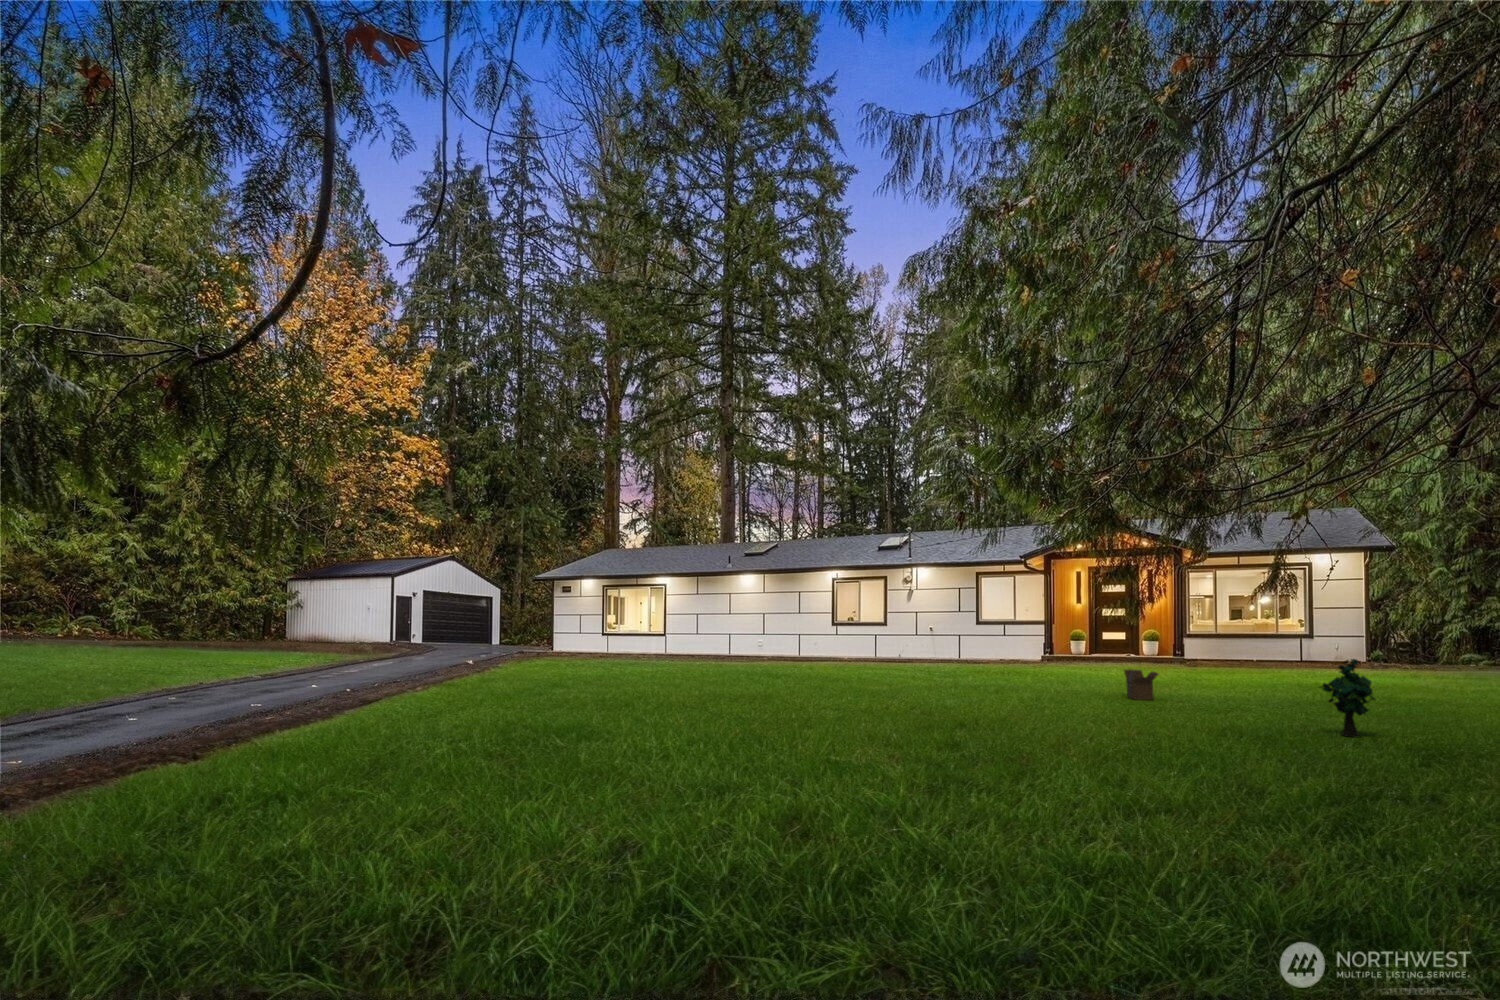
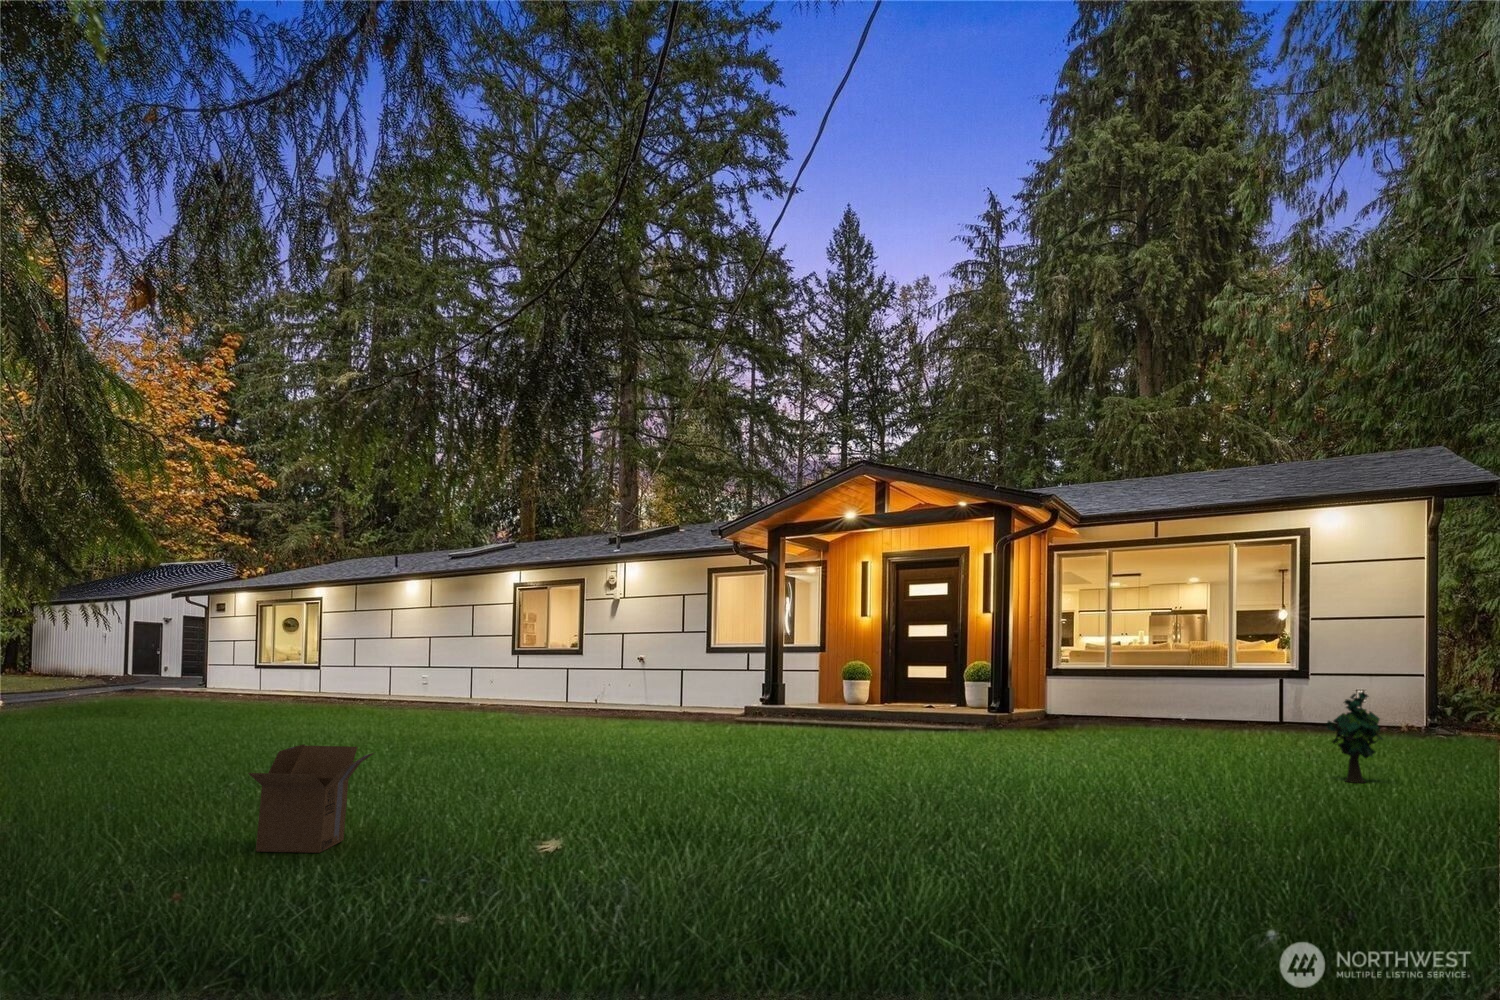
cardboard box: present [1124,669,1158,700] -> present [248,744,374,853]

